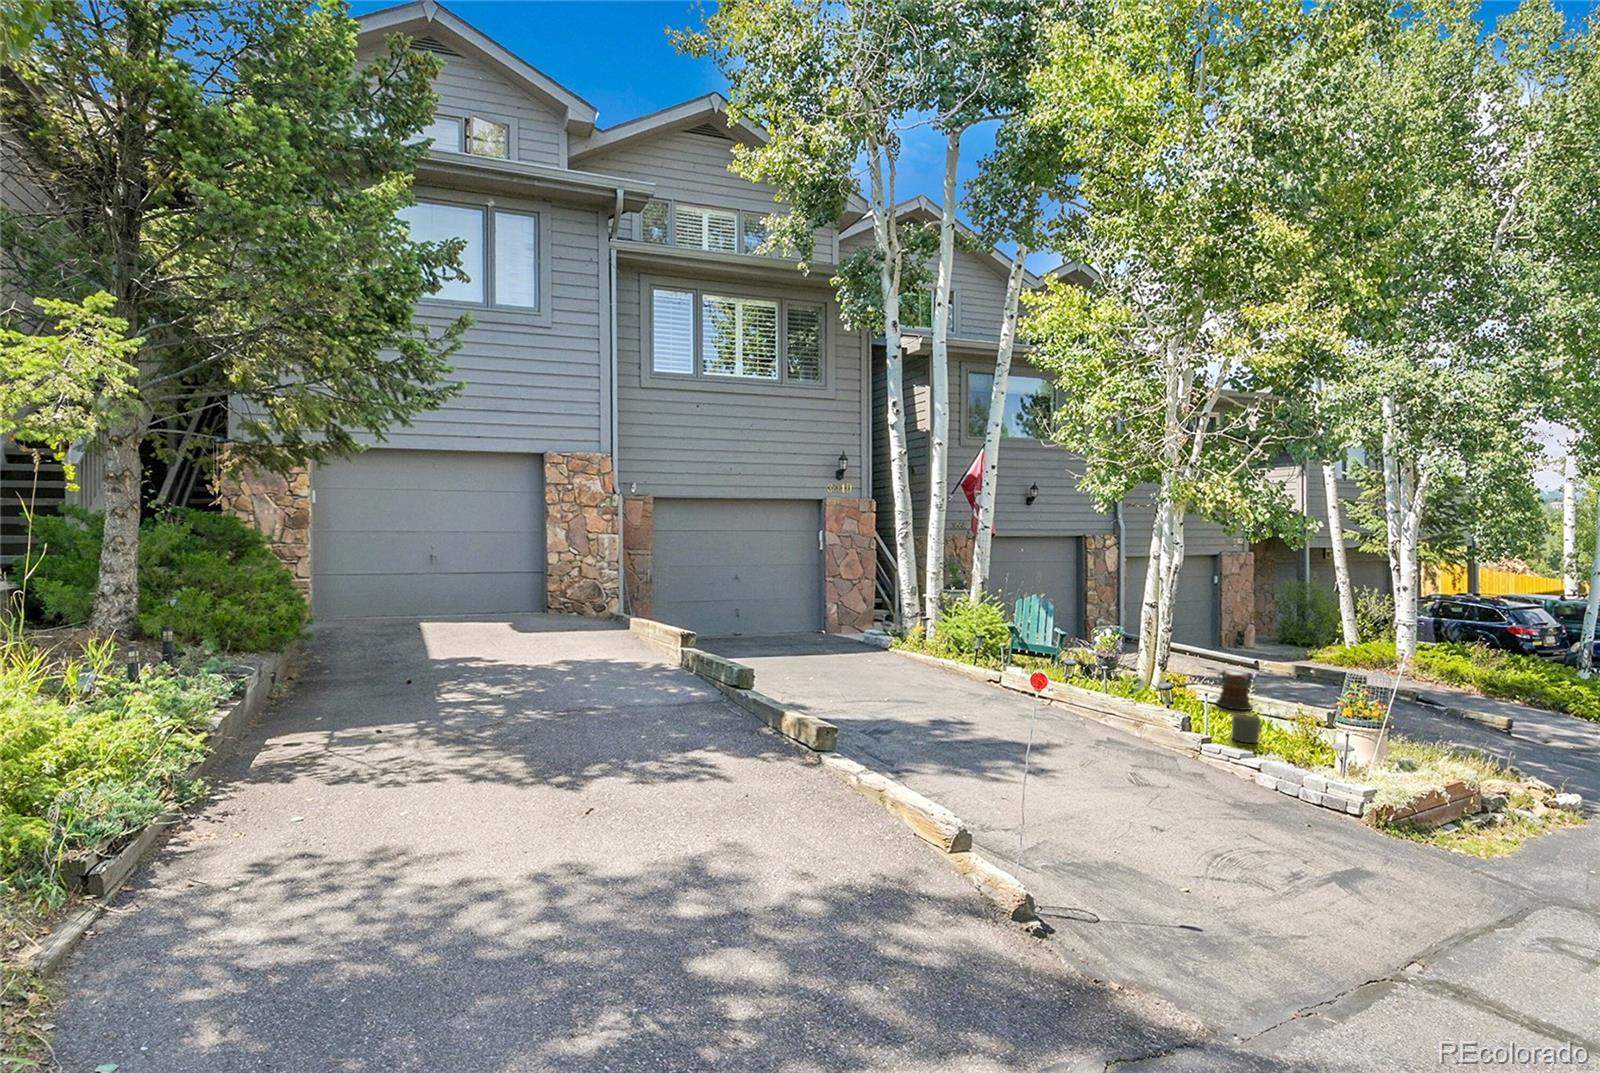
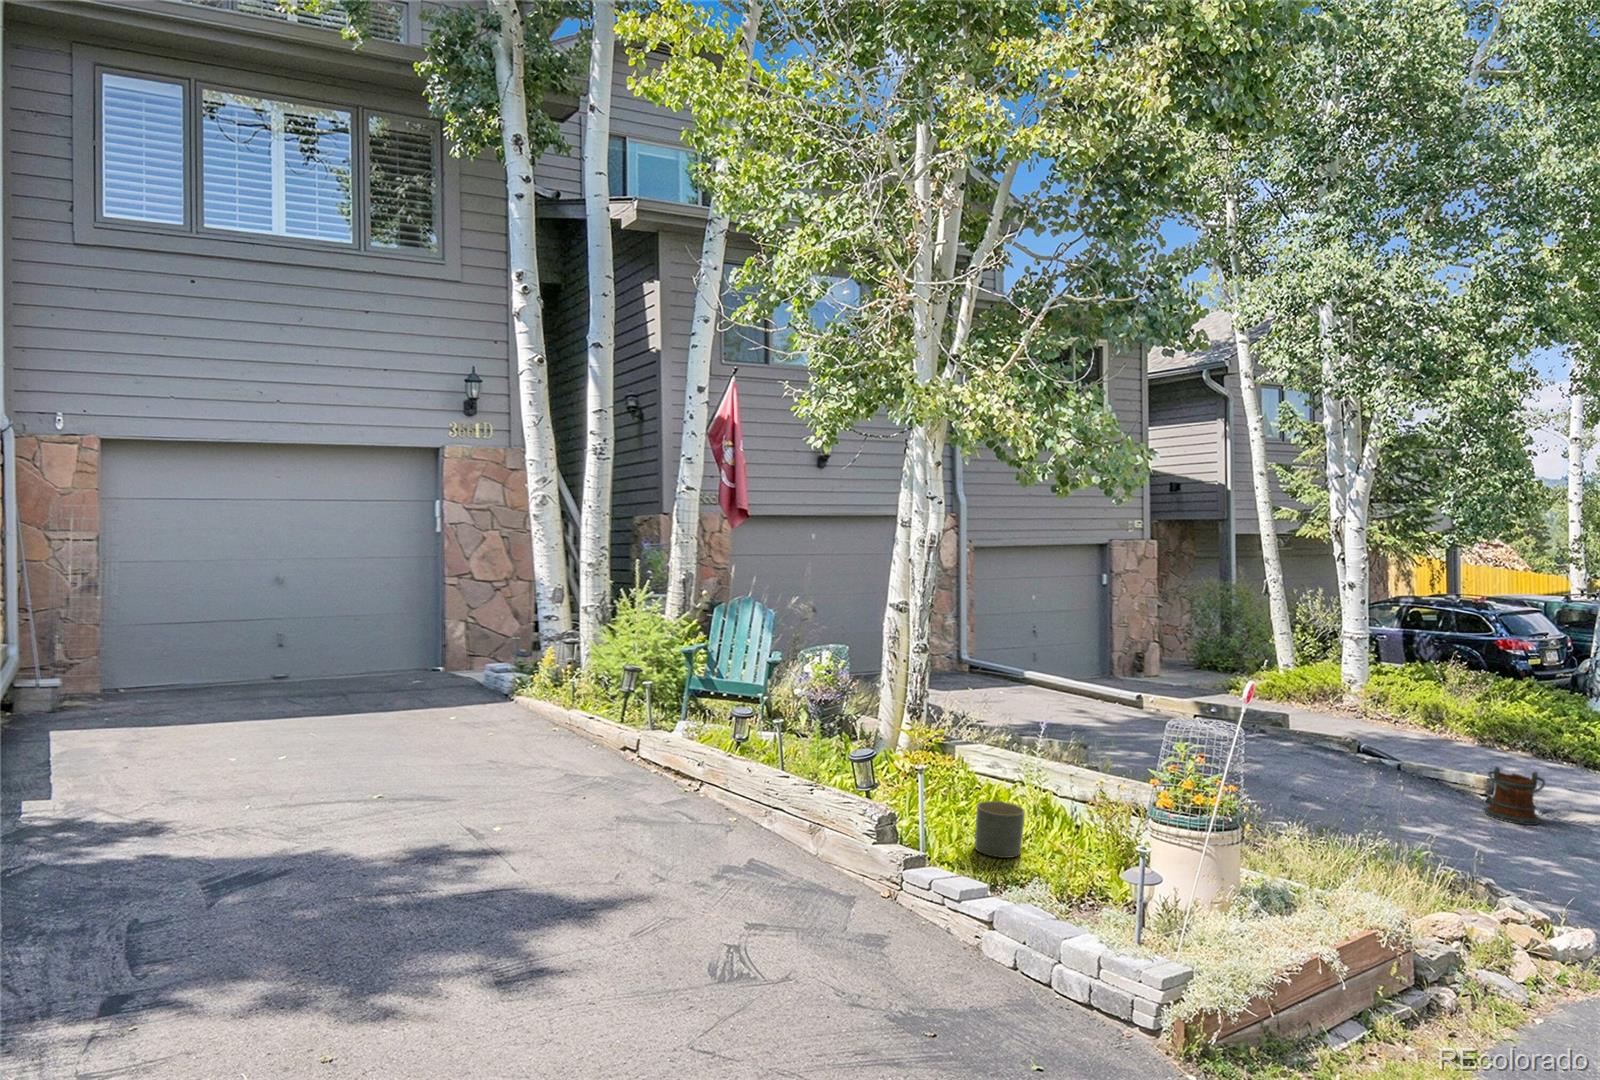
bucket: present [1216,671,1255,710] -> present [1484,767,1545,825]

